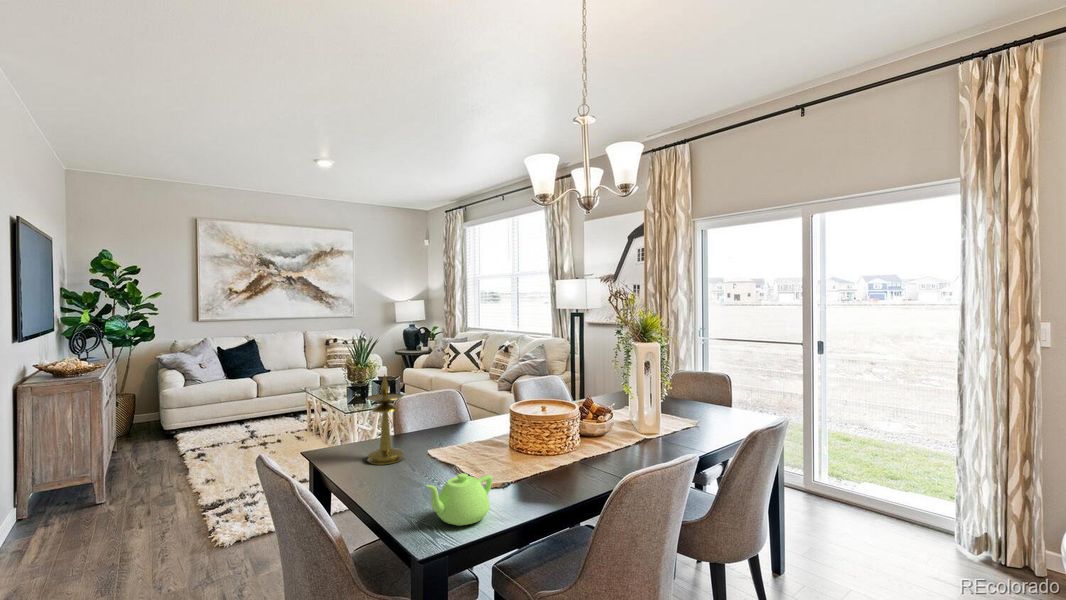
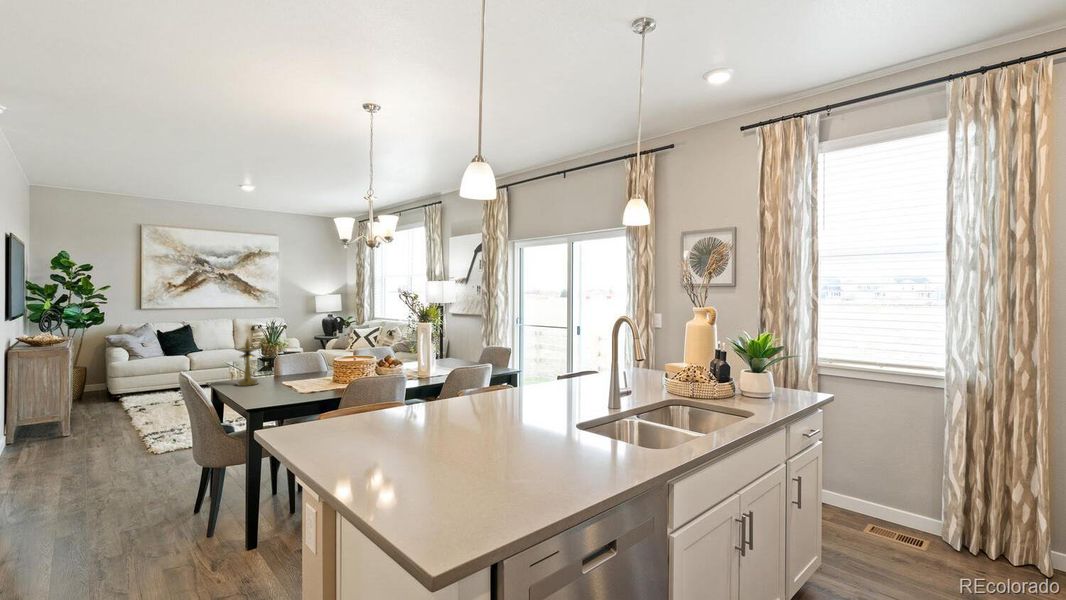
teapot: present [427,473,493,526] -> none [249,380,288,403]

